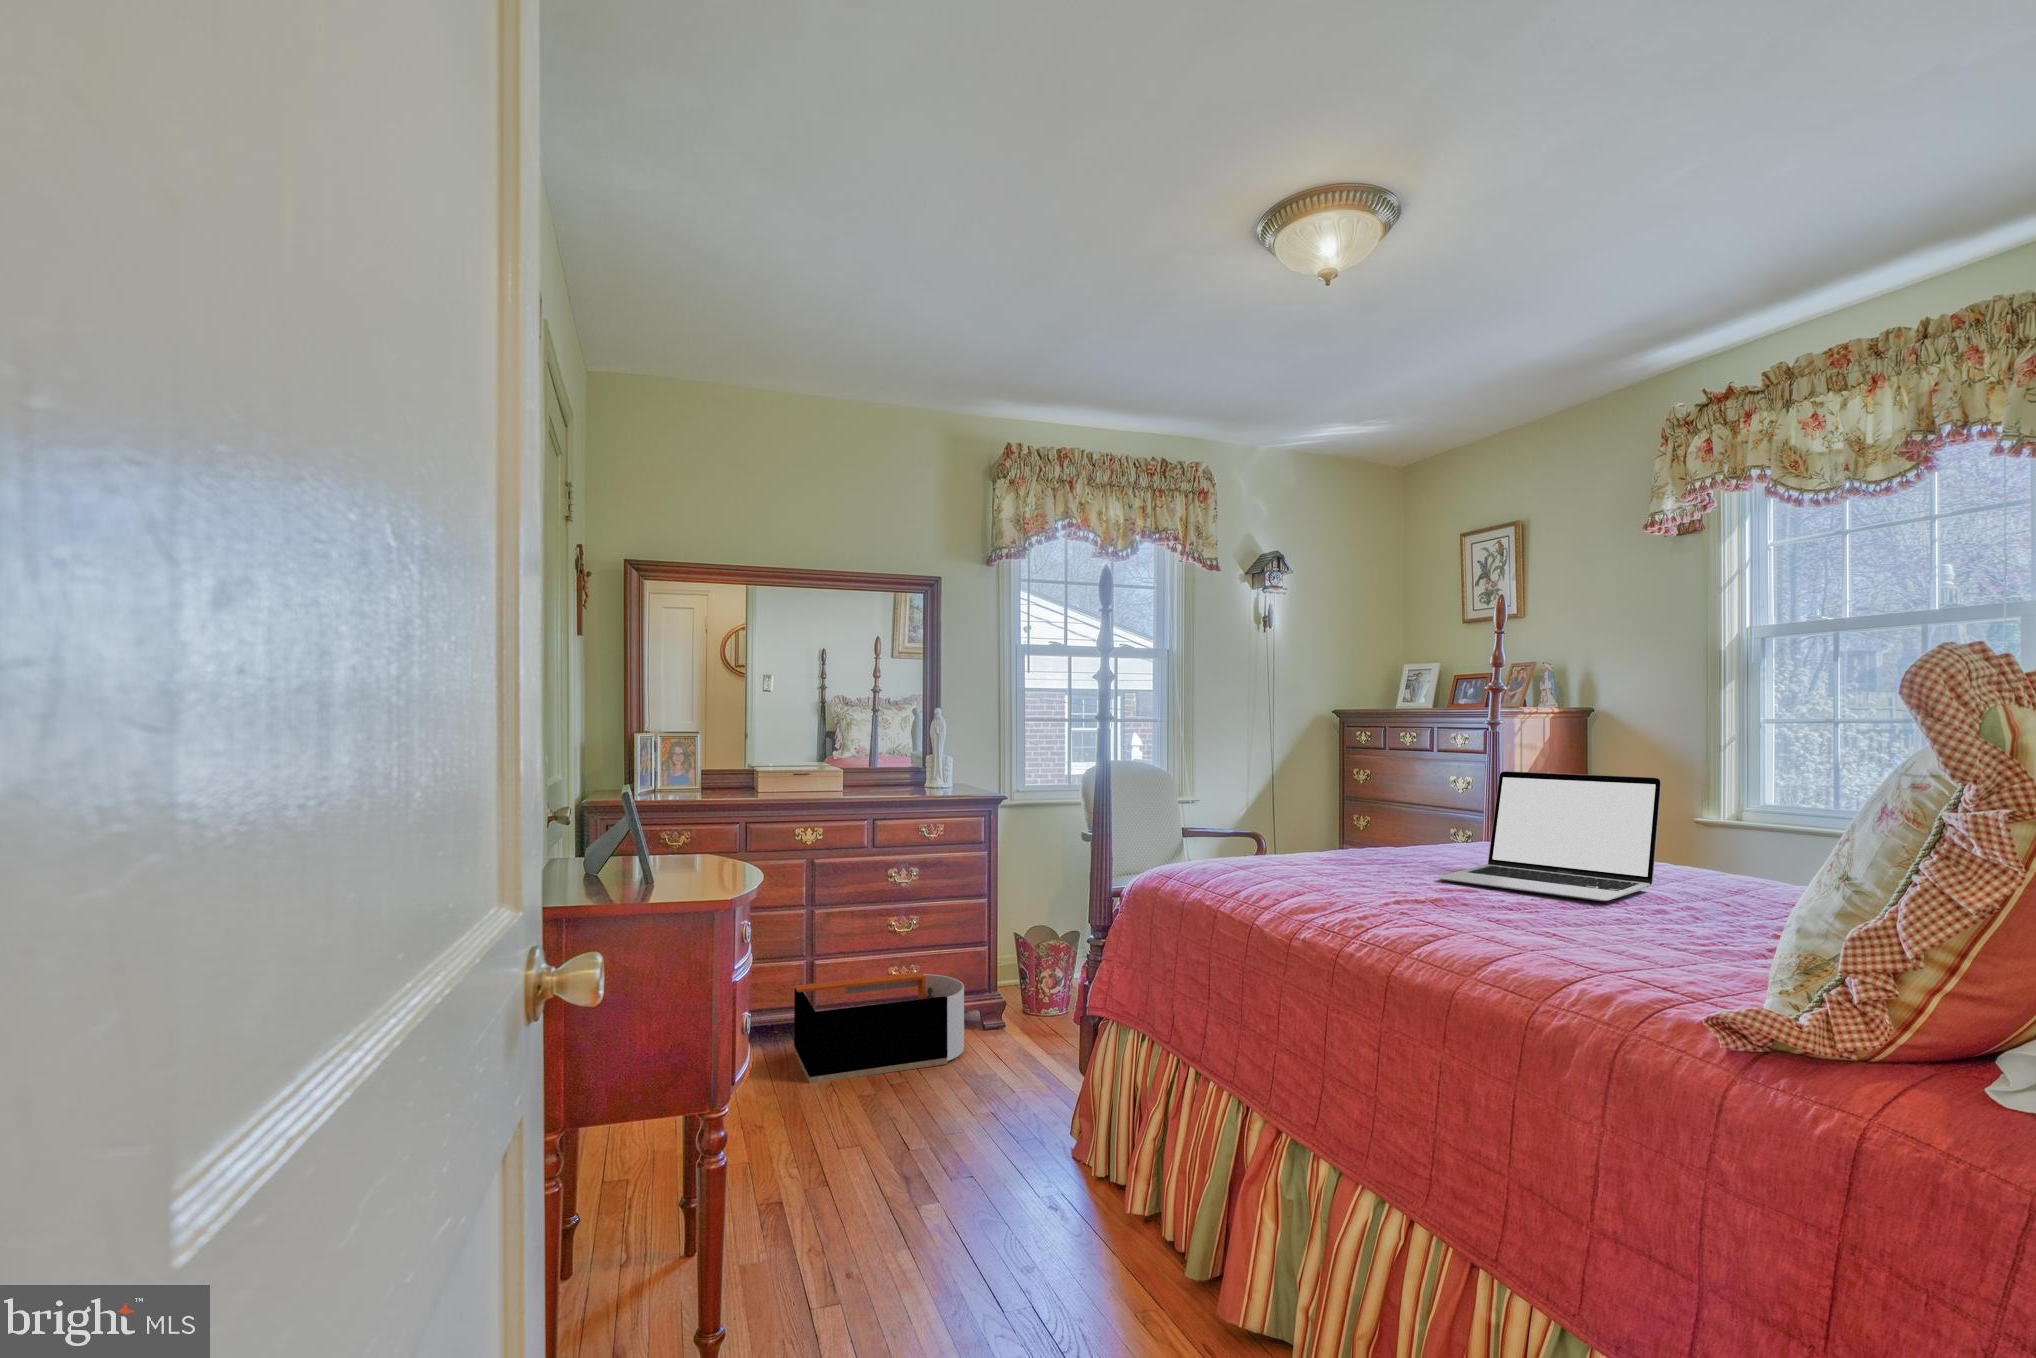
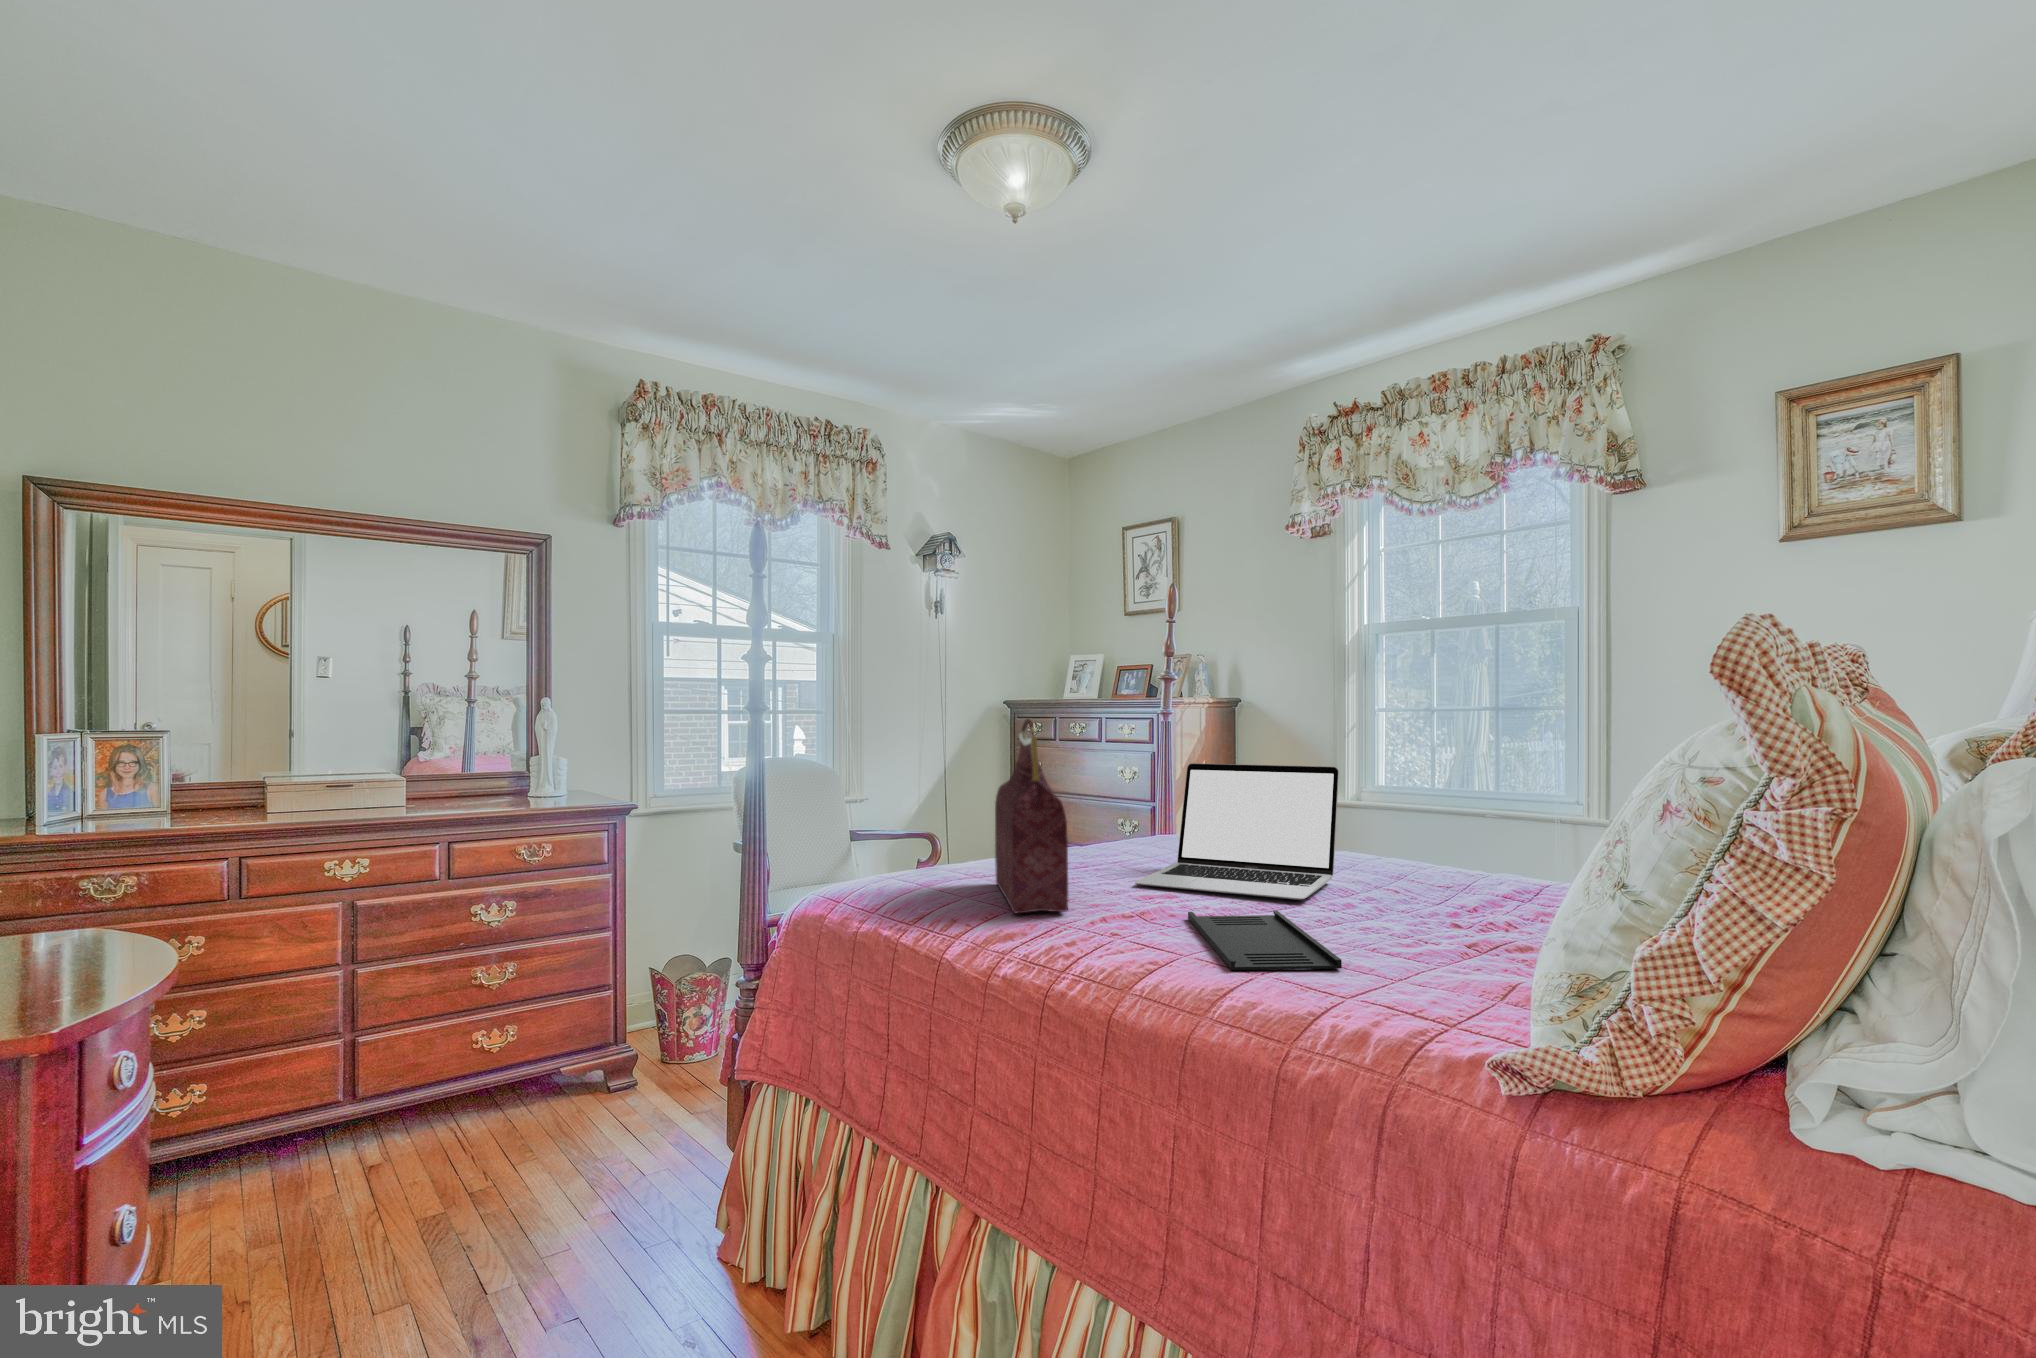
handbag: none [1304,726,1365,894] -> present [995,718,1068,913]
tray: none [1479,902,1613,953] -> present [1188,911,1342,970]
storage bin: present [794,972,964,1083] -> none [320,1033,575,1214]

